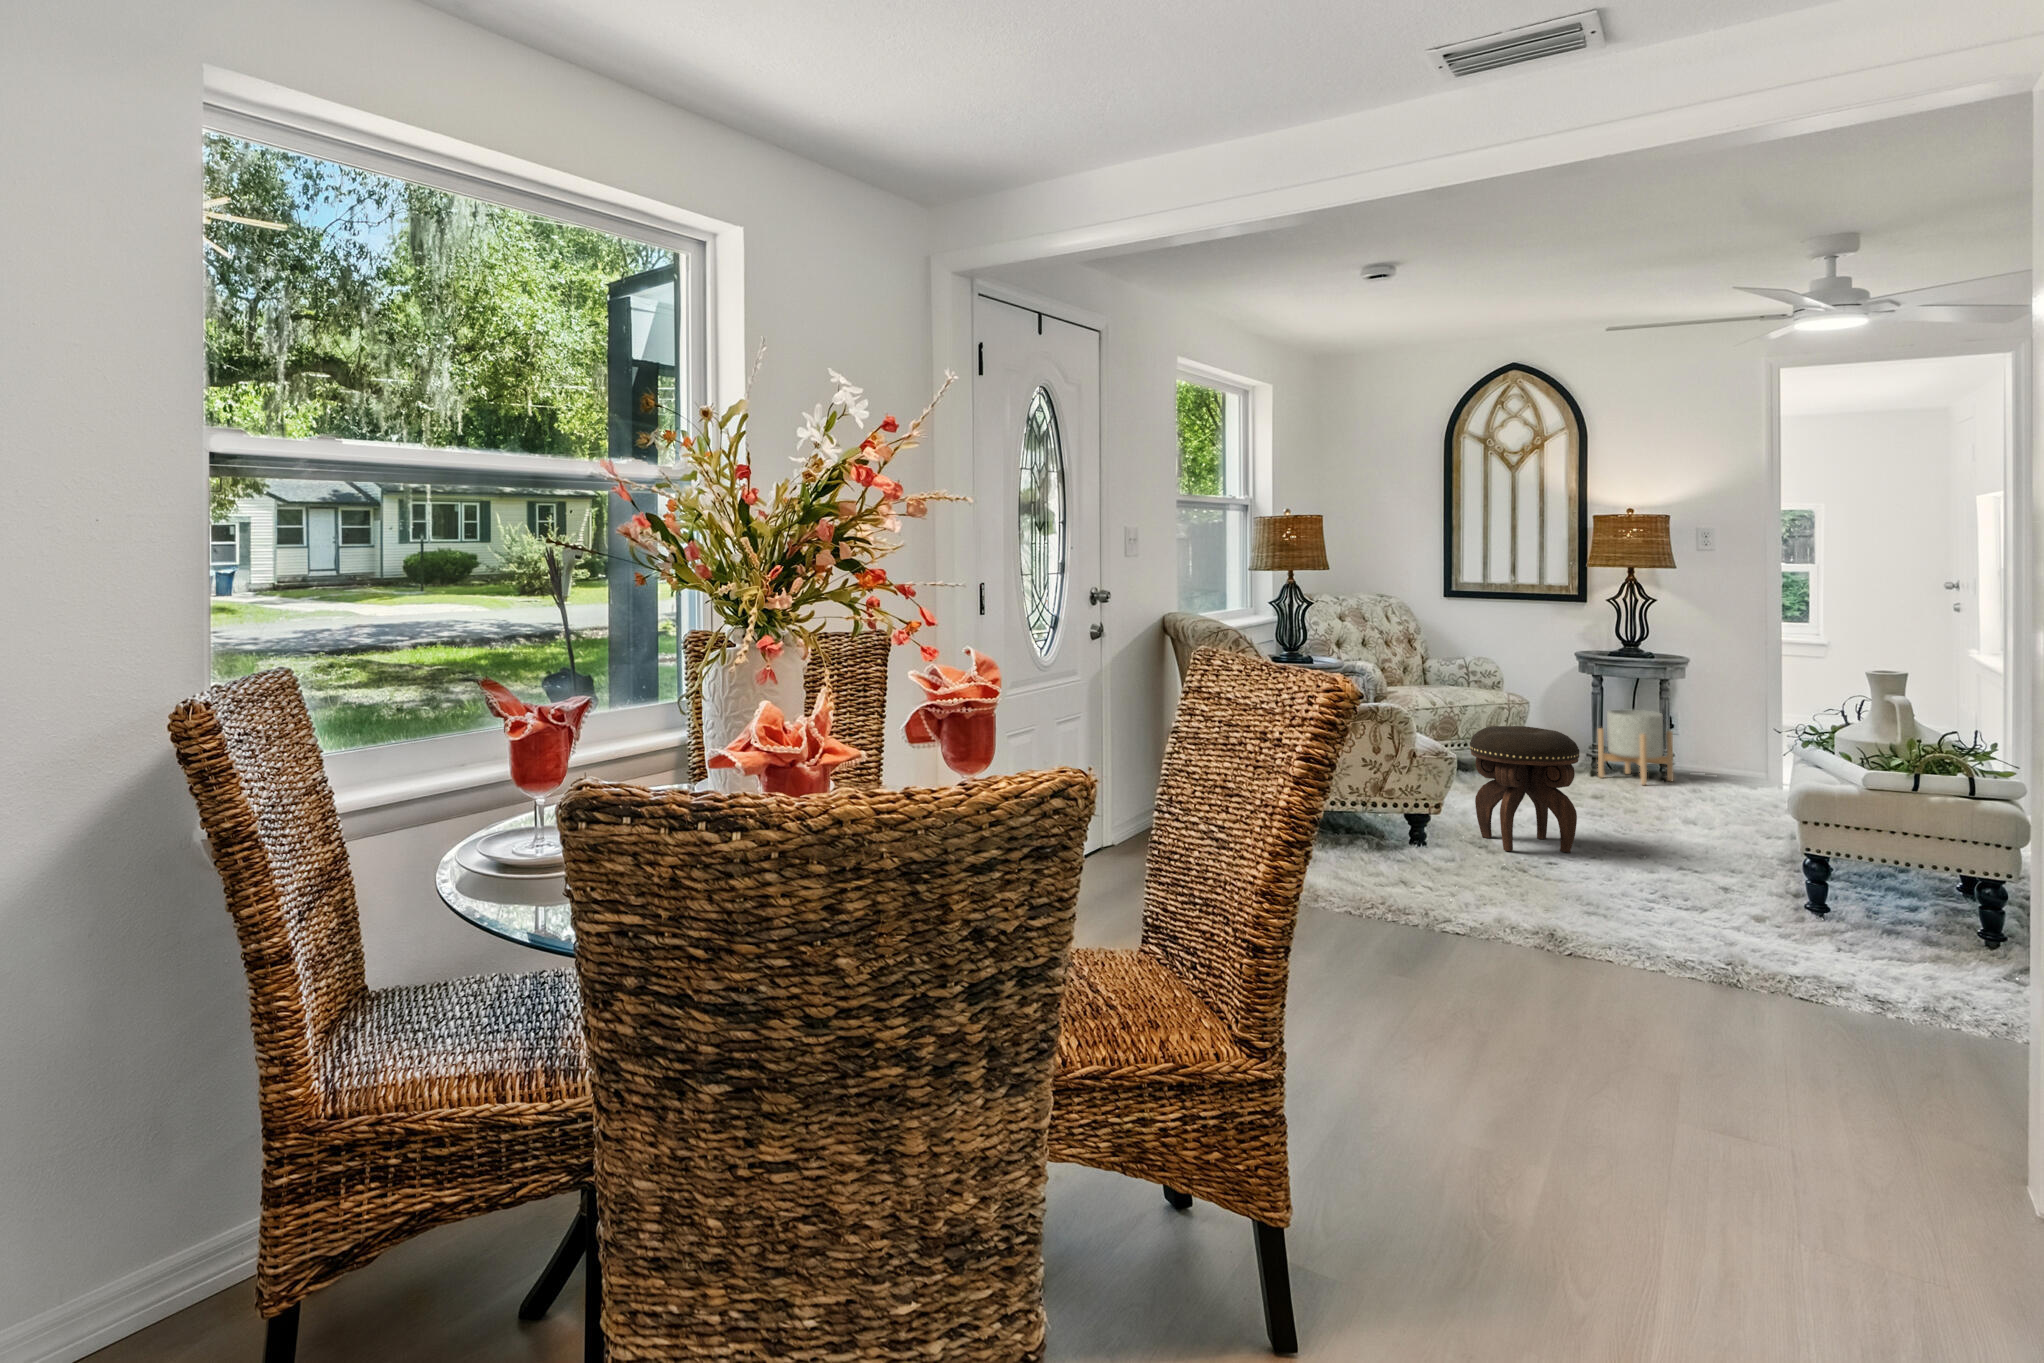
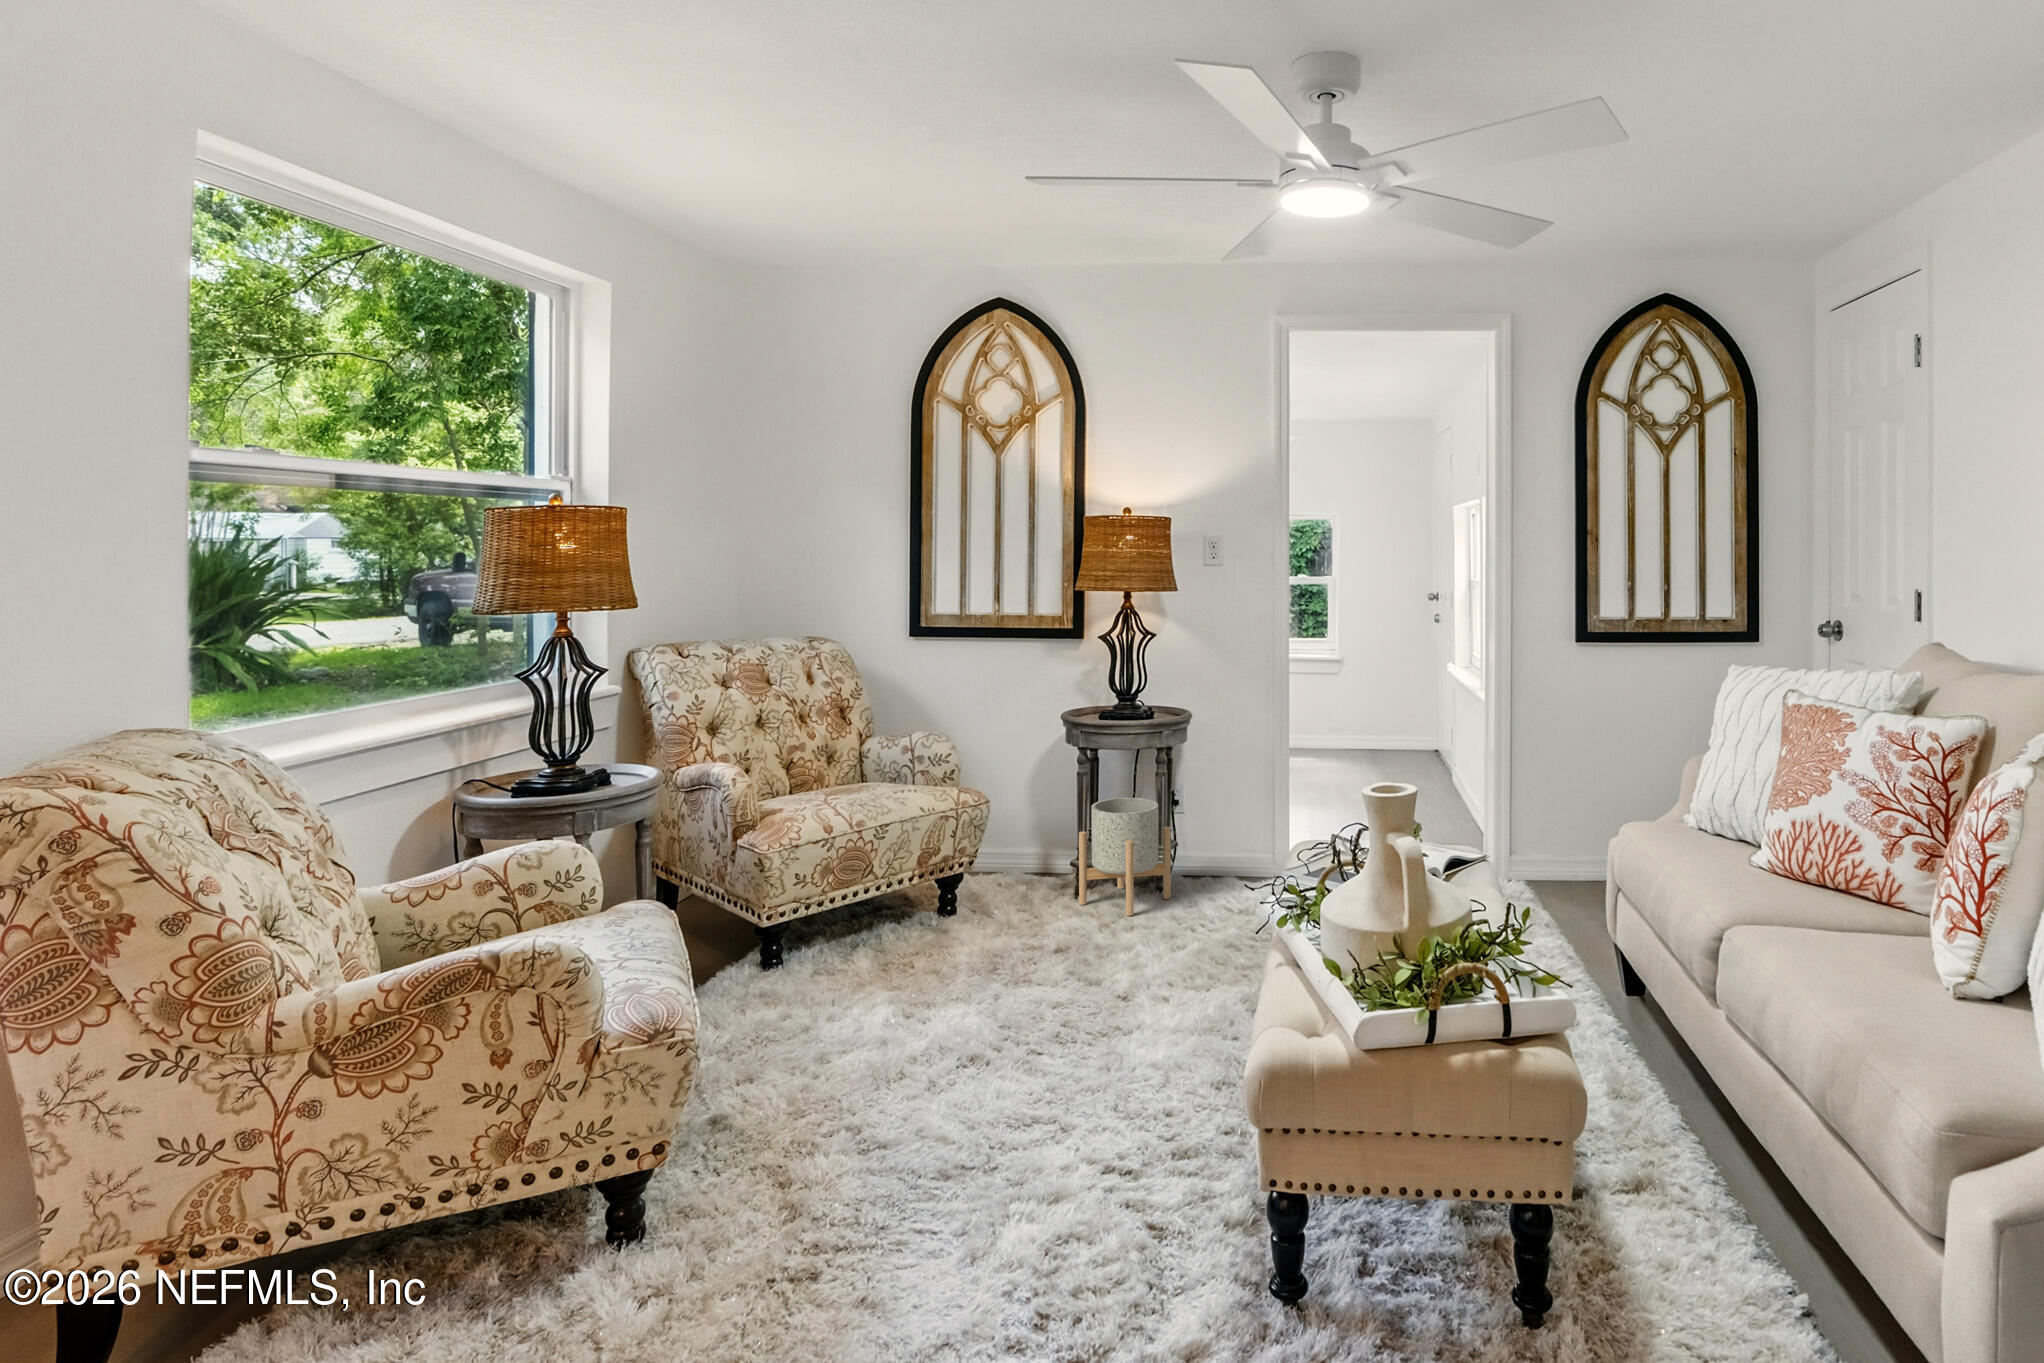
footstool: present [1470,726,1579,852] -> none [752,924,945,1207]

